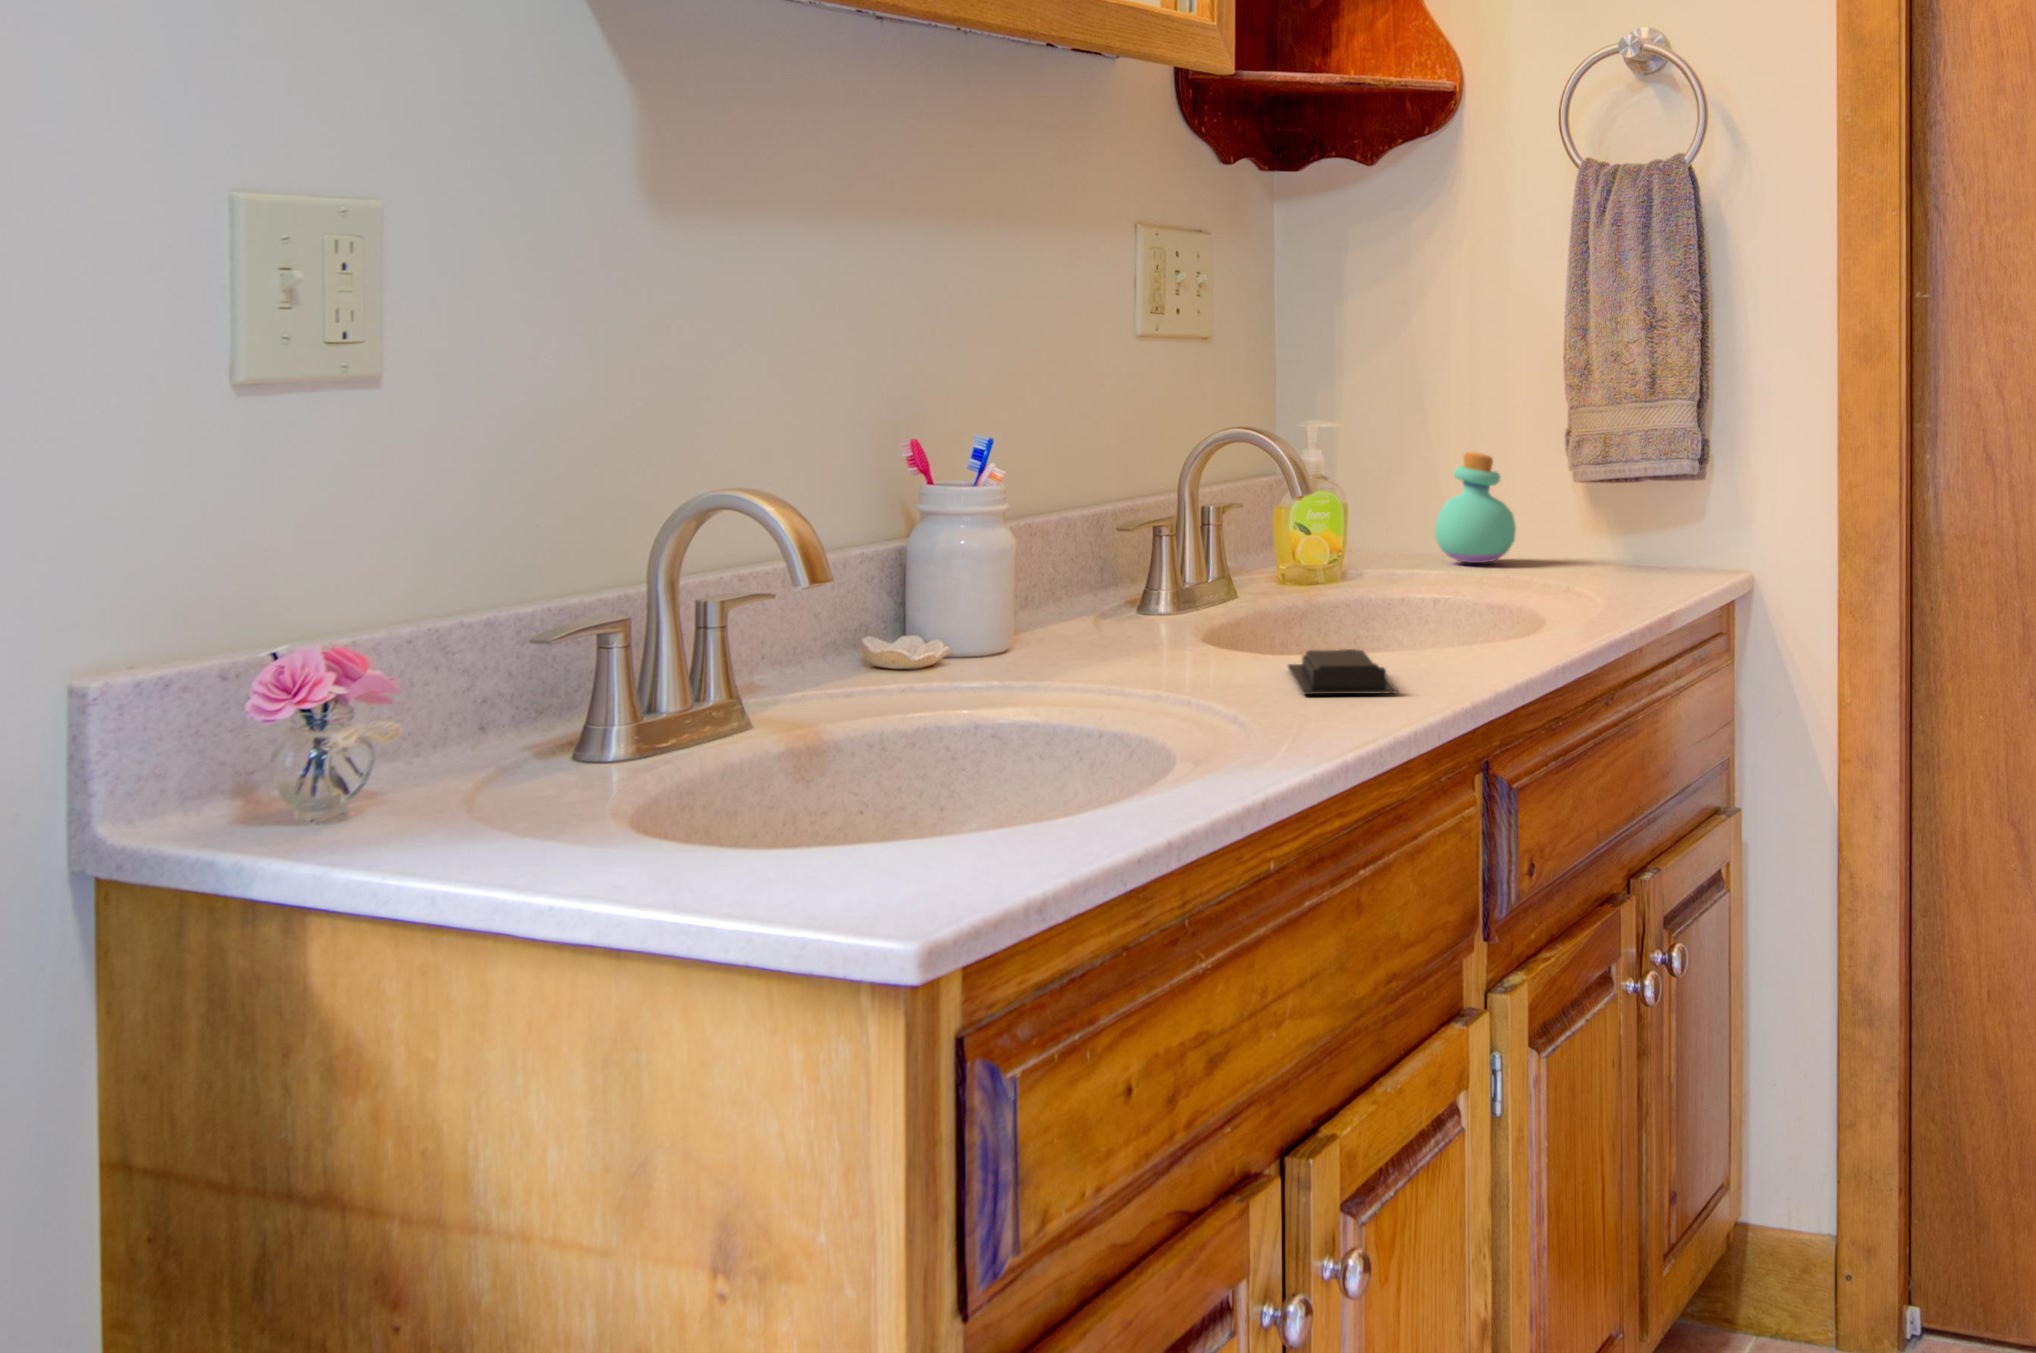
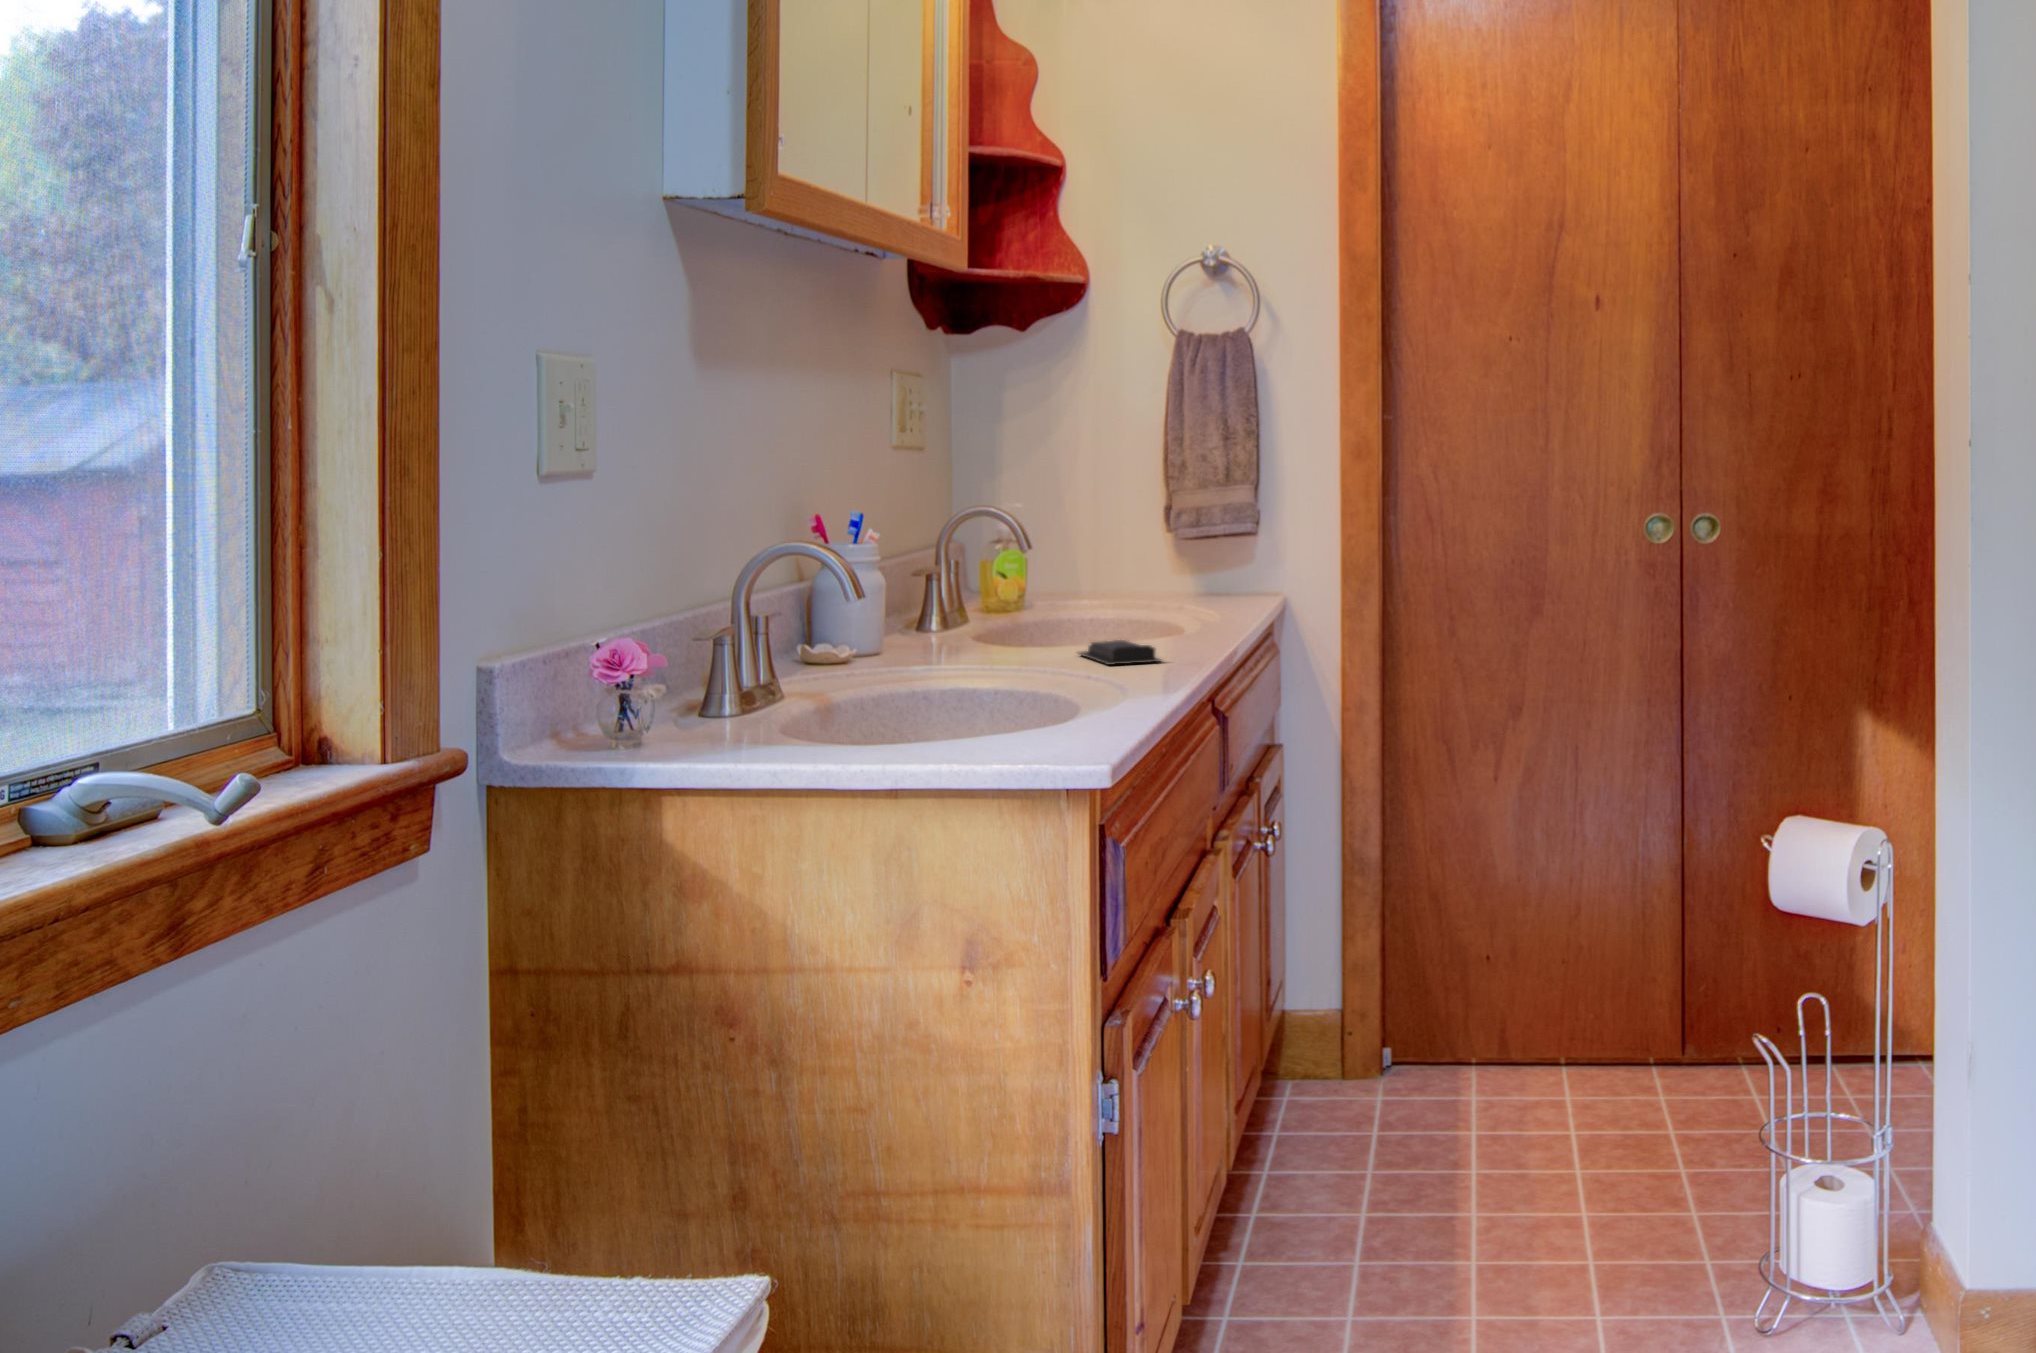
perfume bottle: present [1435,452,1516,563] -> none [1077,524,1131,599]

